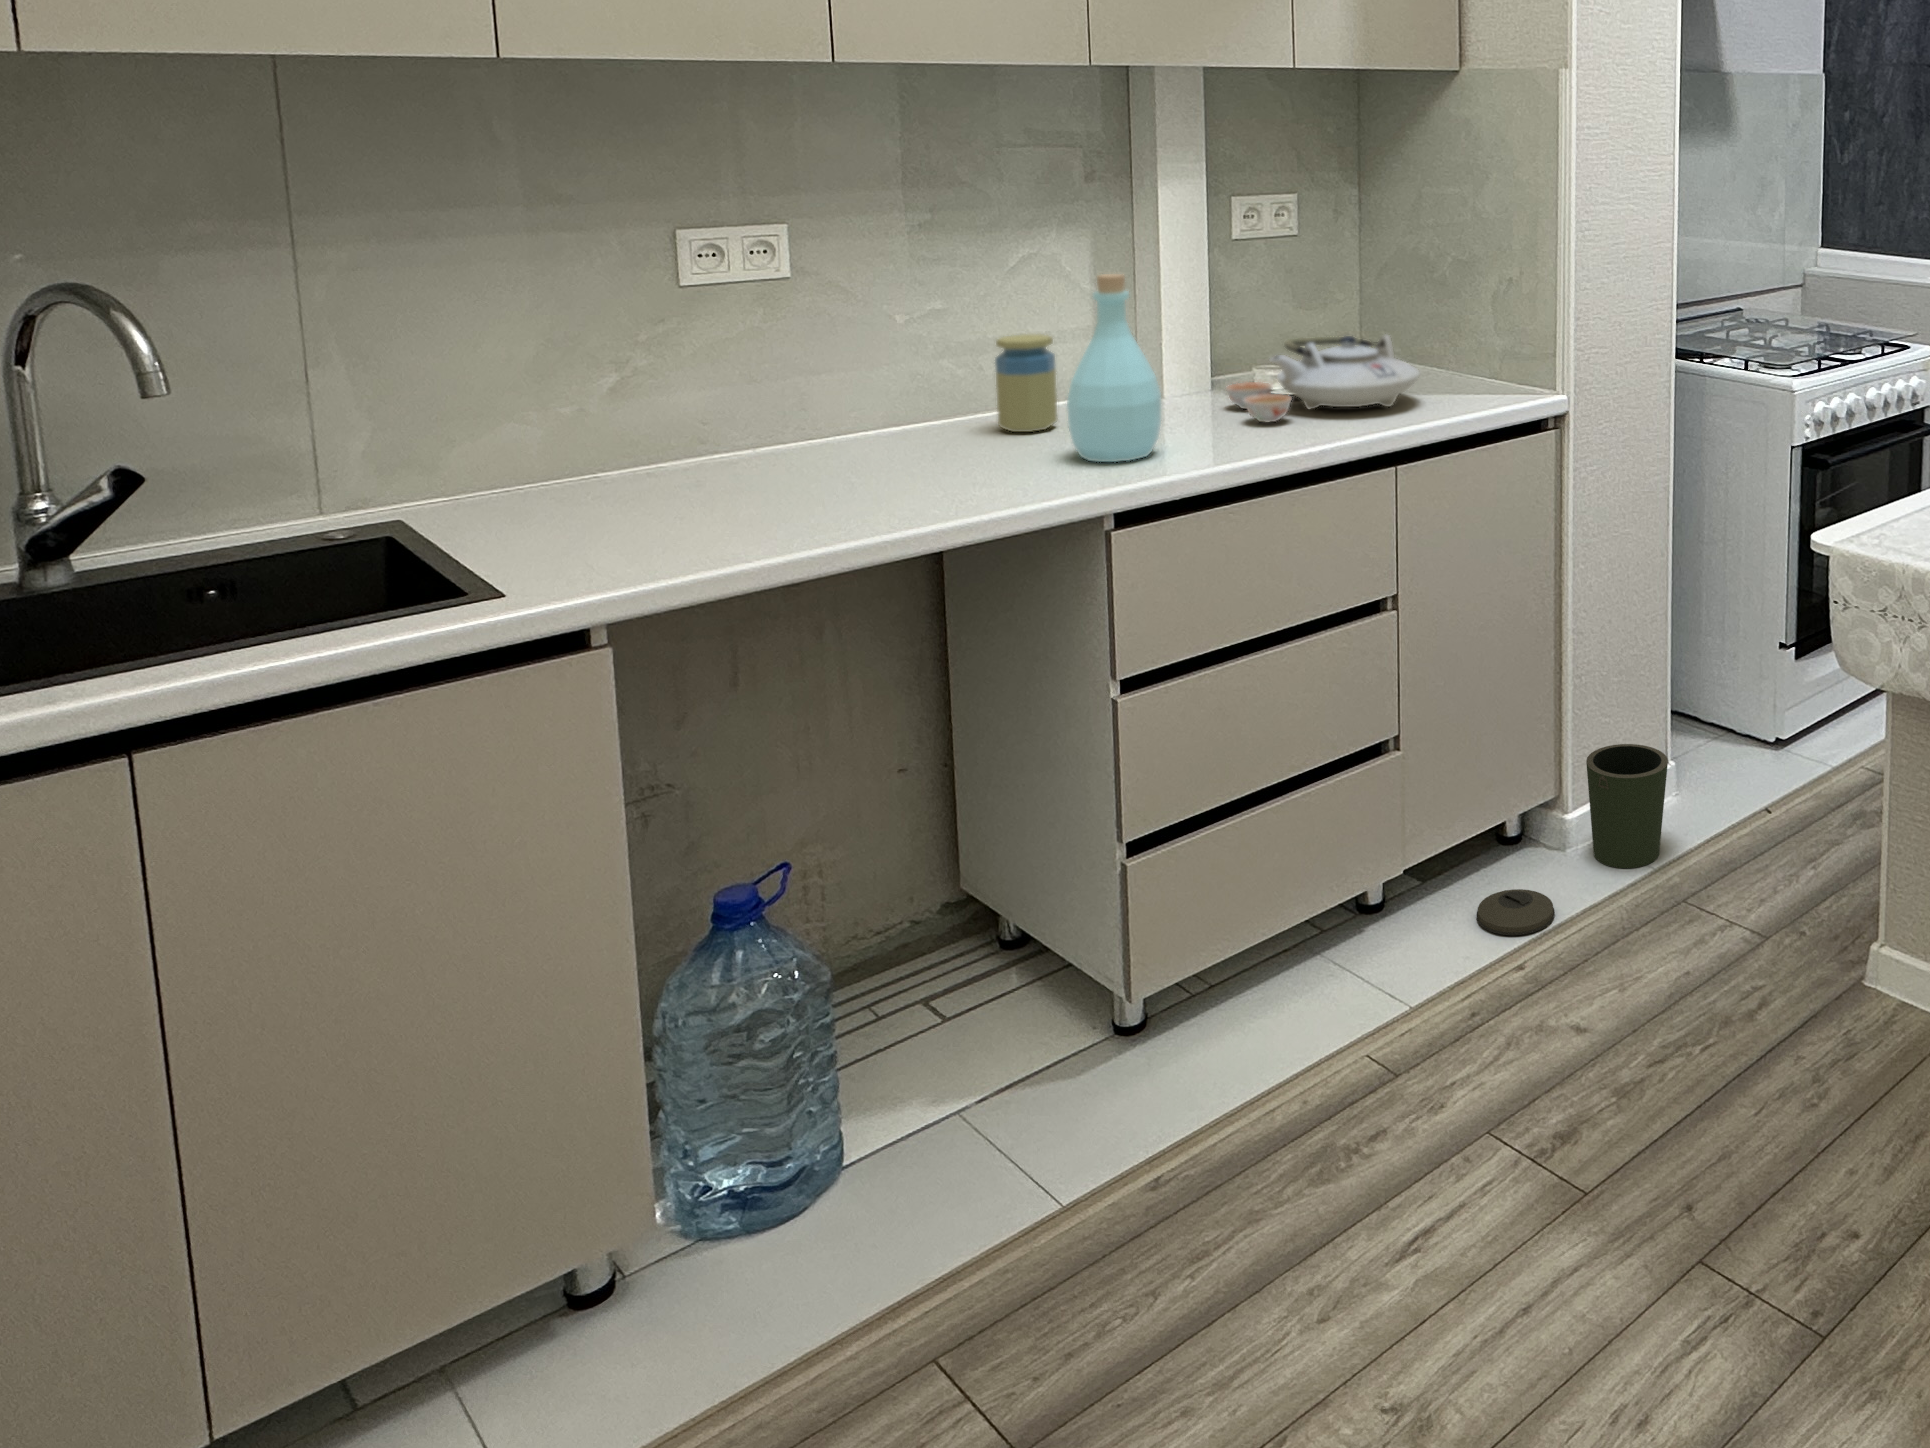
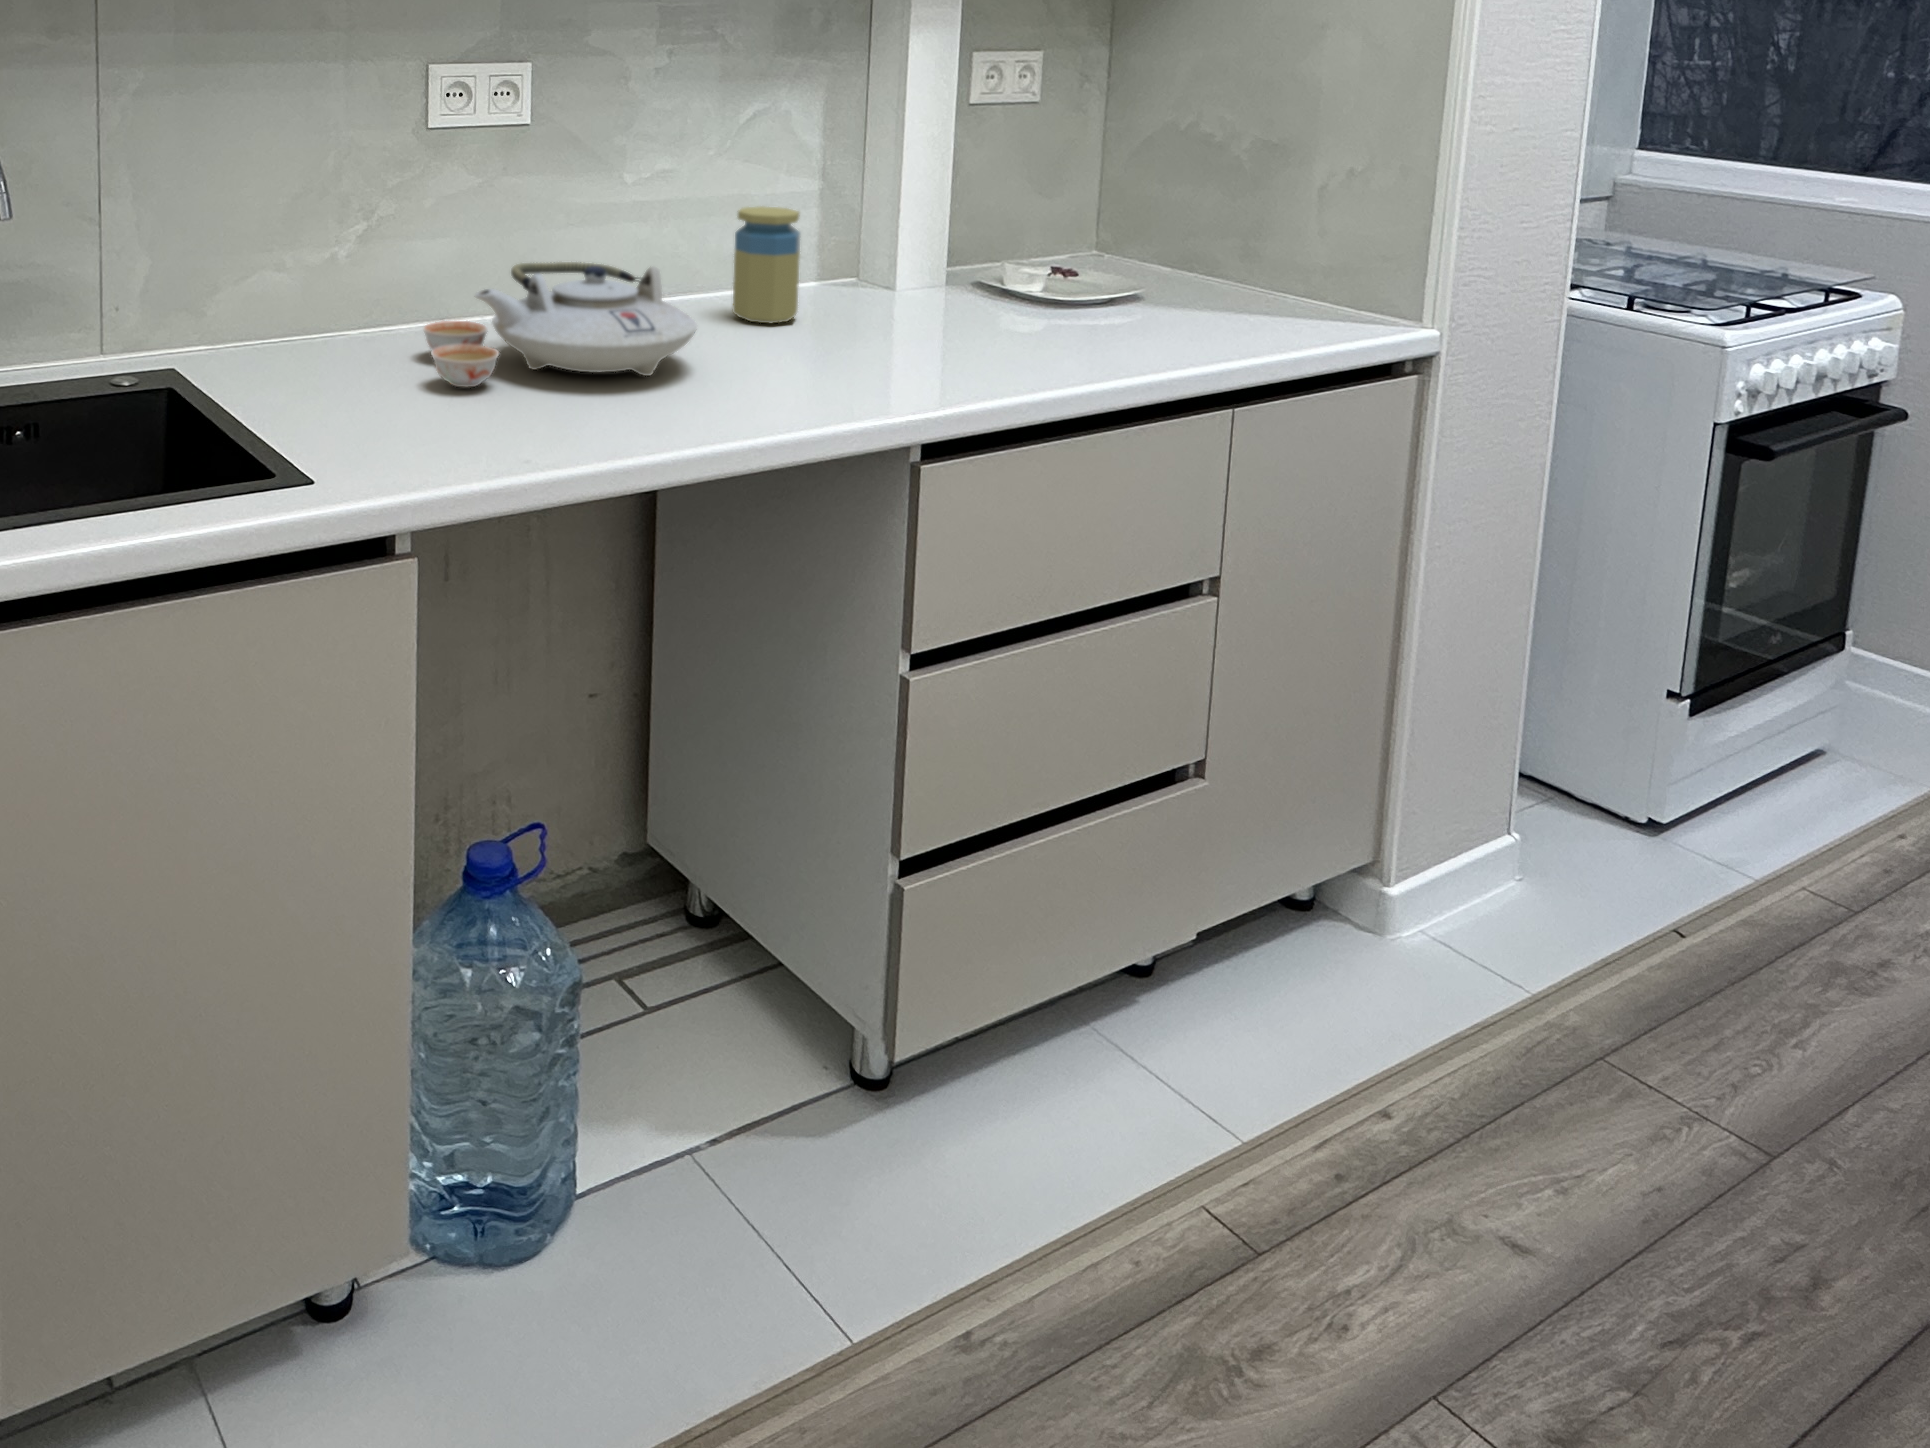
bottle: present [1067,274,1161,462] -> none [842,140,953,374]
teapot: present [1227,335,1419,422] -> present [423,262,697,387]
trash can: present [1477,744,1668,935] -> none [1292,804,1560,1058]

